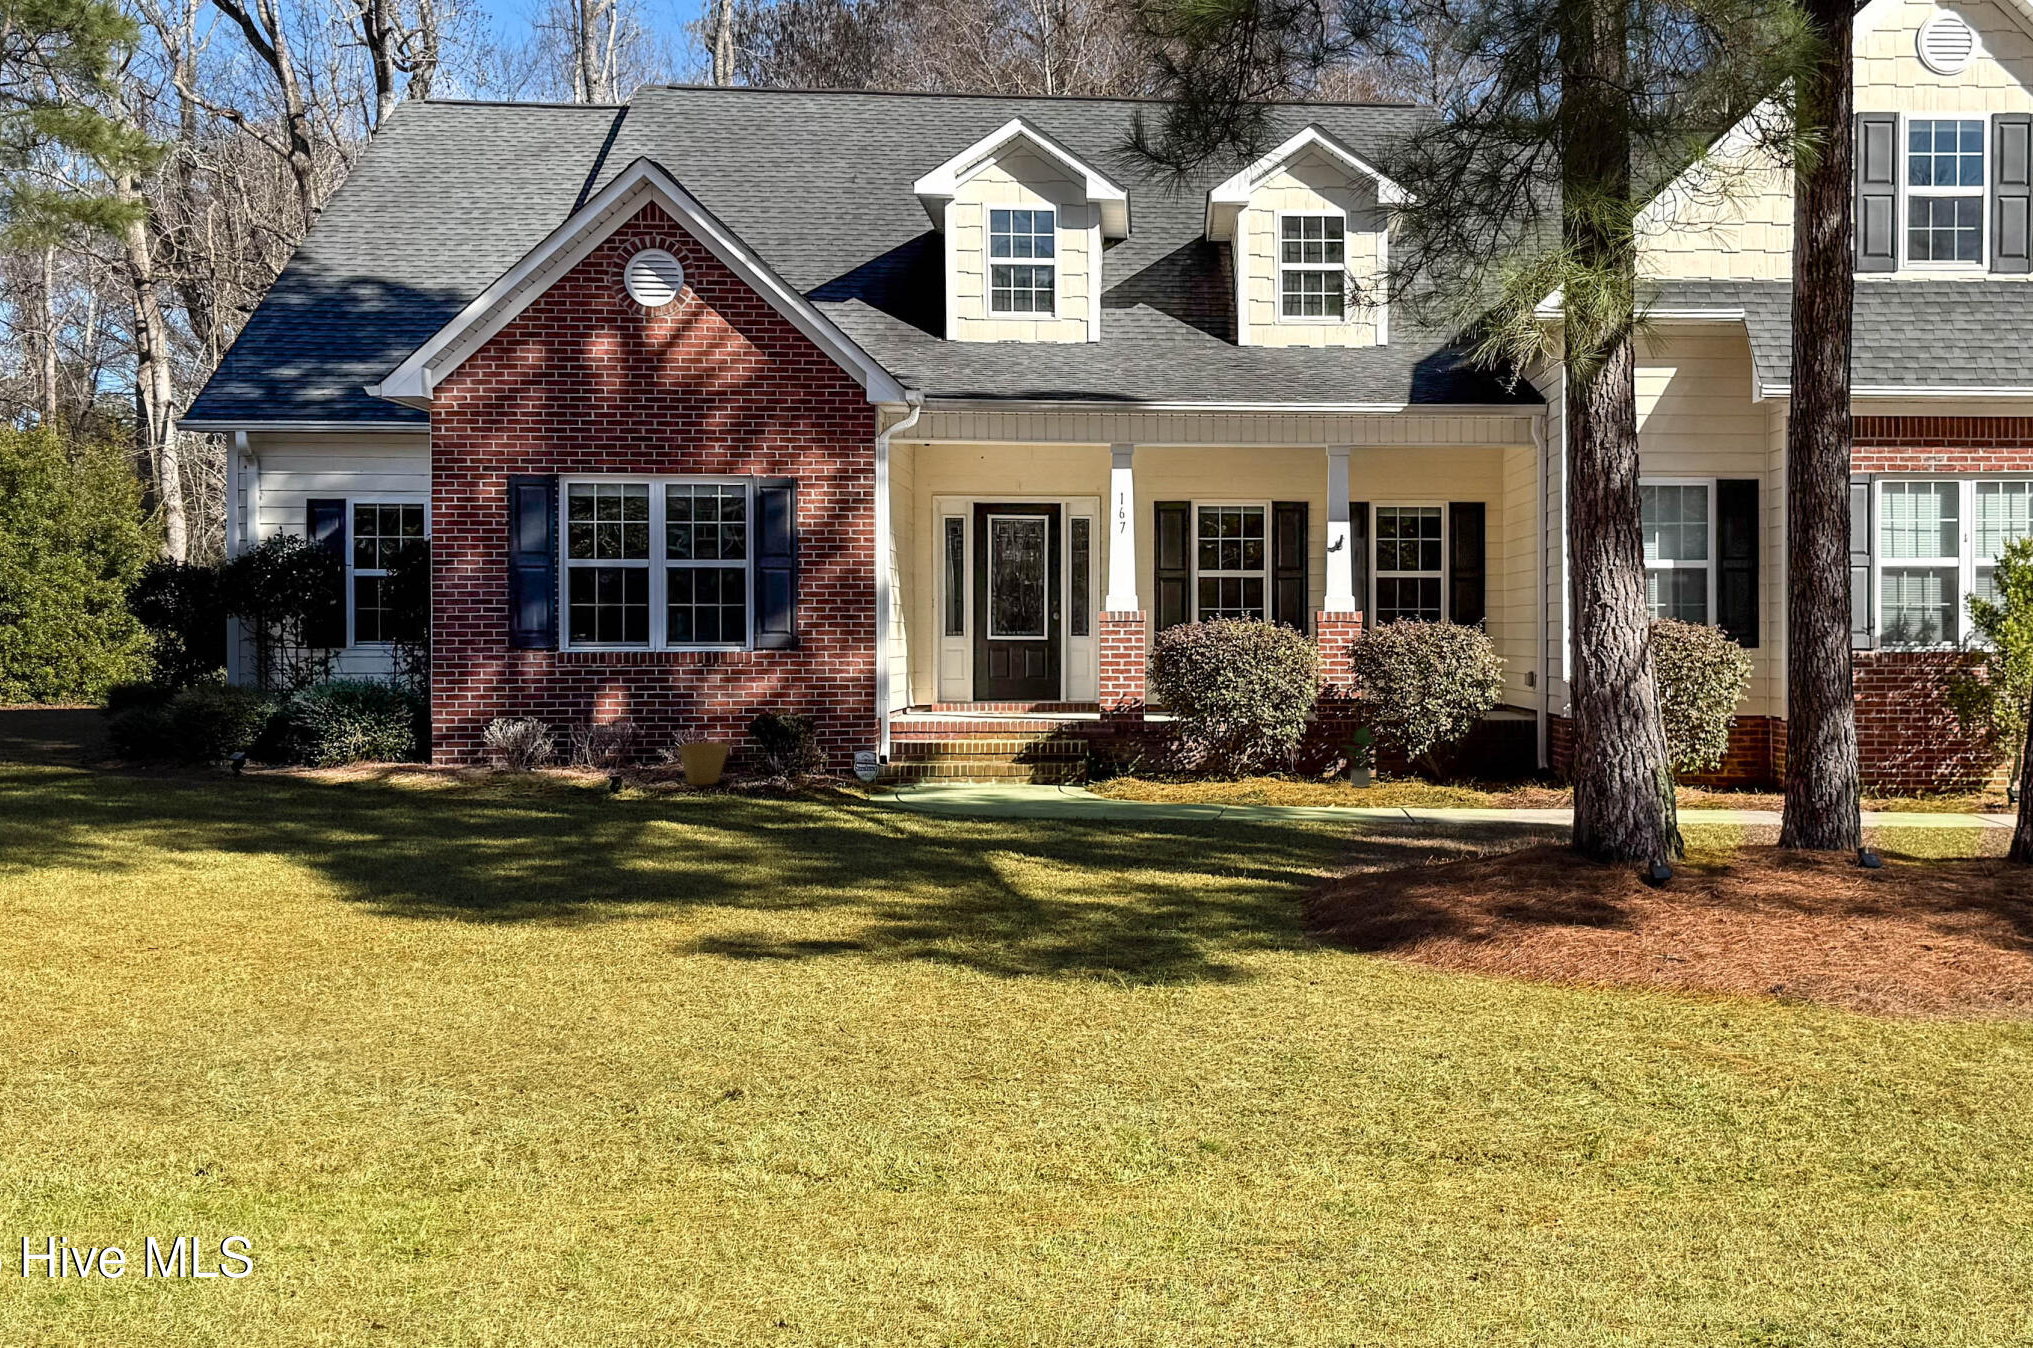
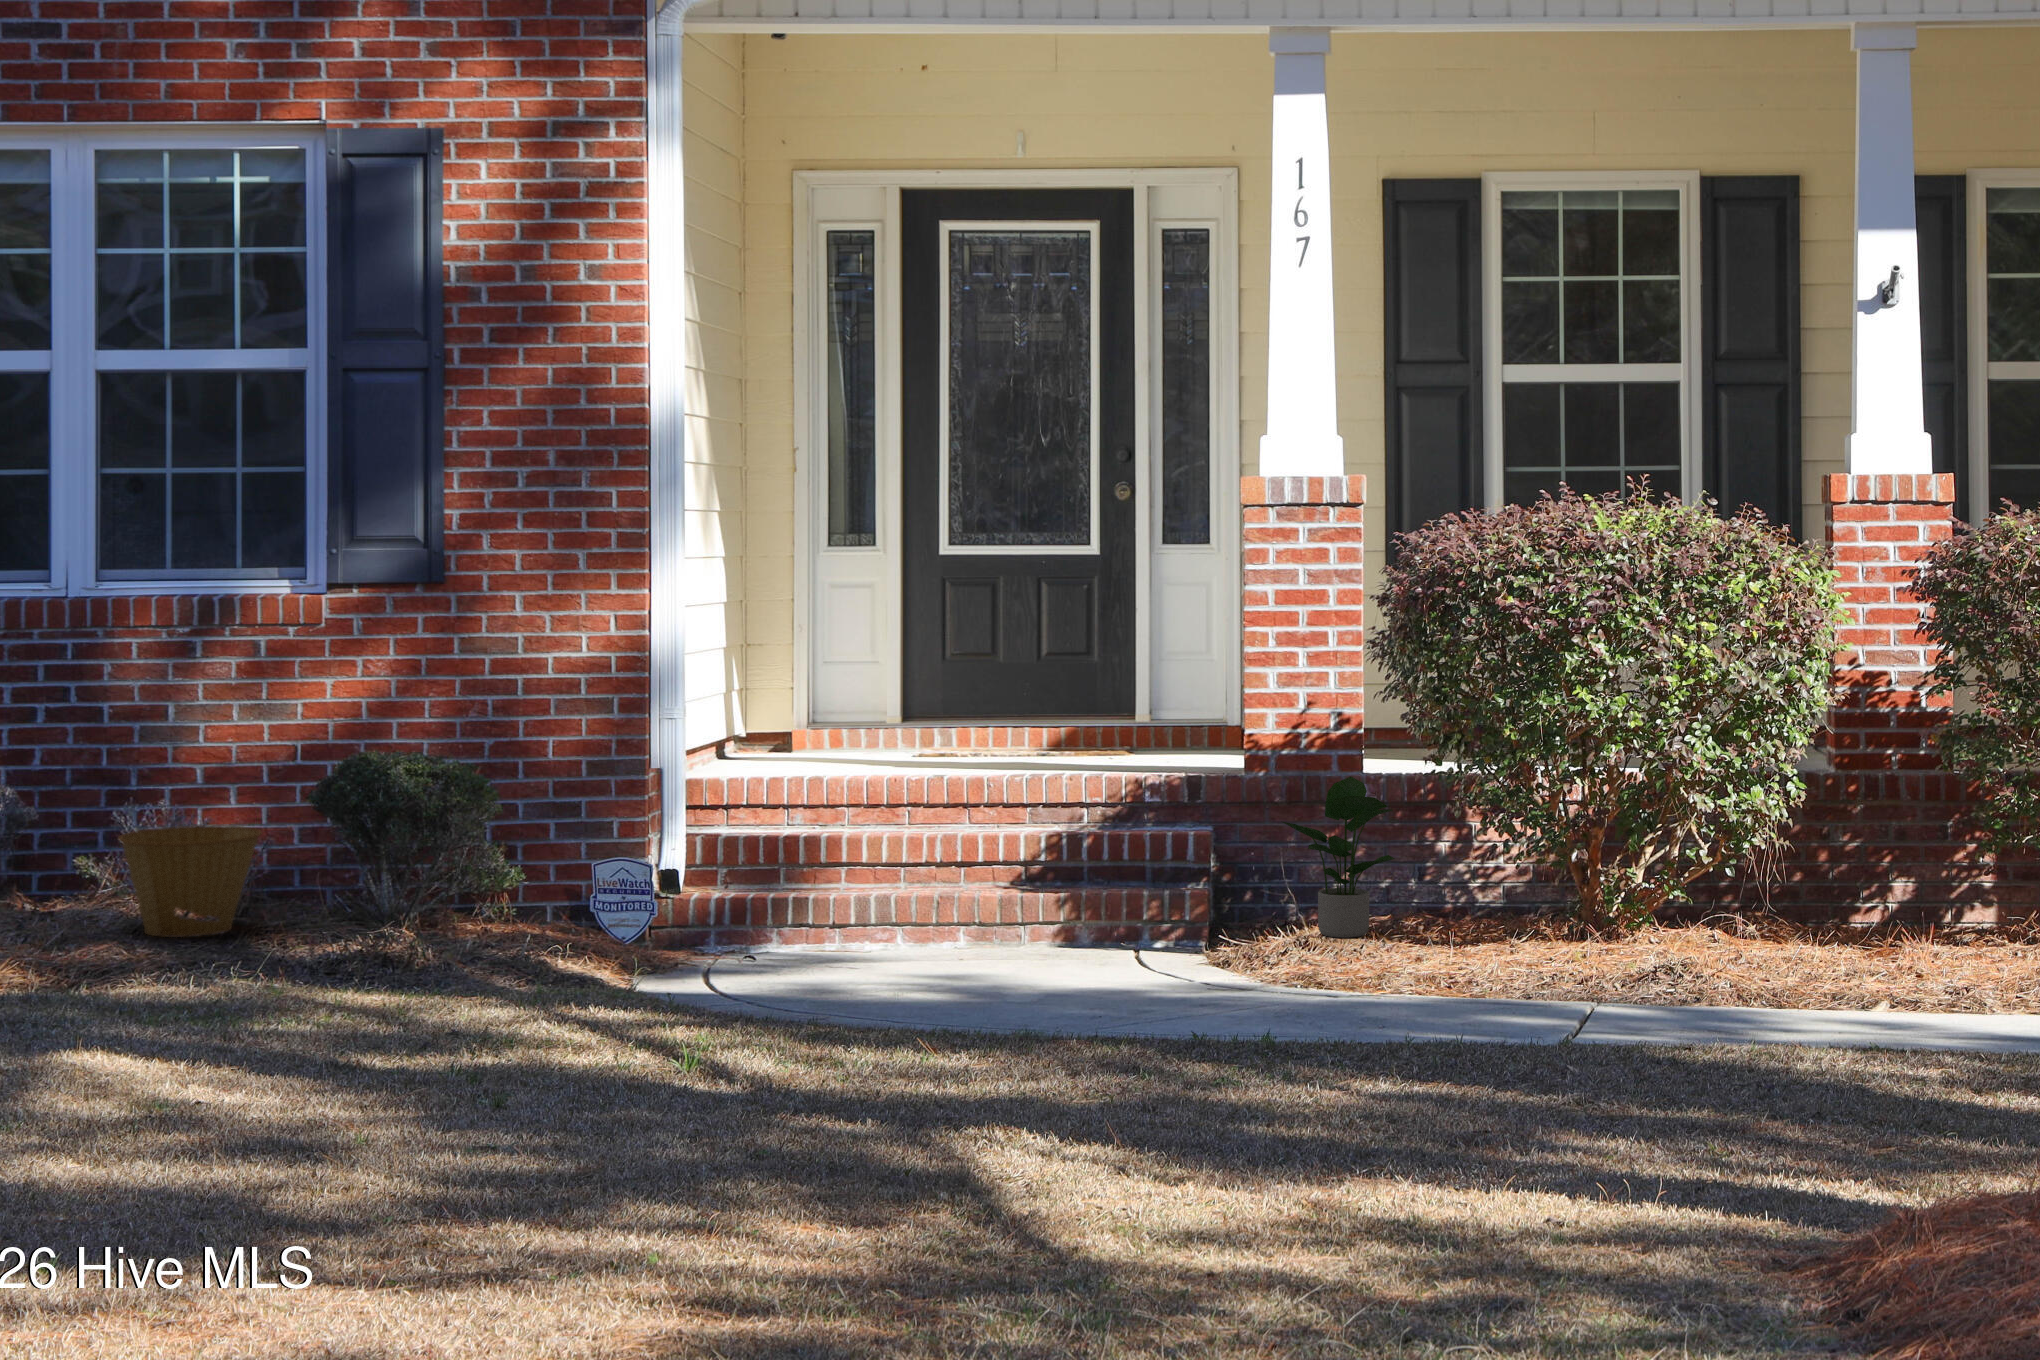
potted plant: present [1344,727,1376,788] -> present [1283,777,1394,938]

